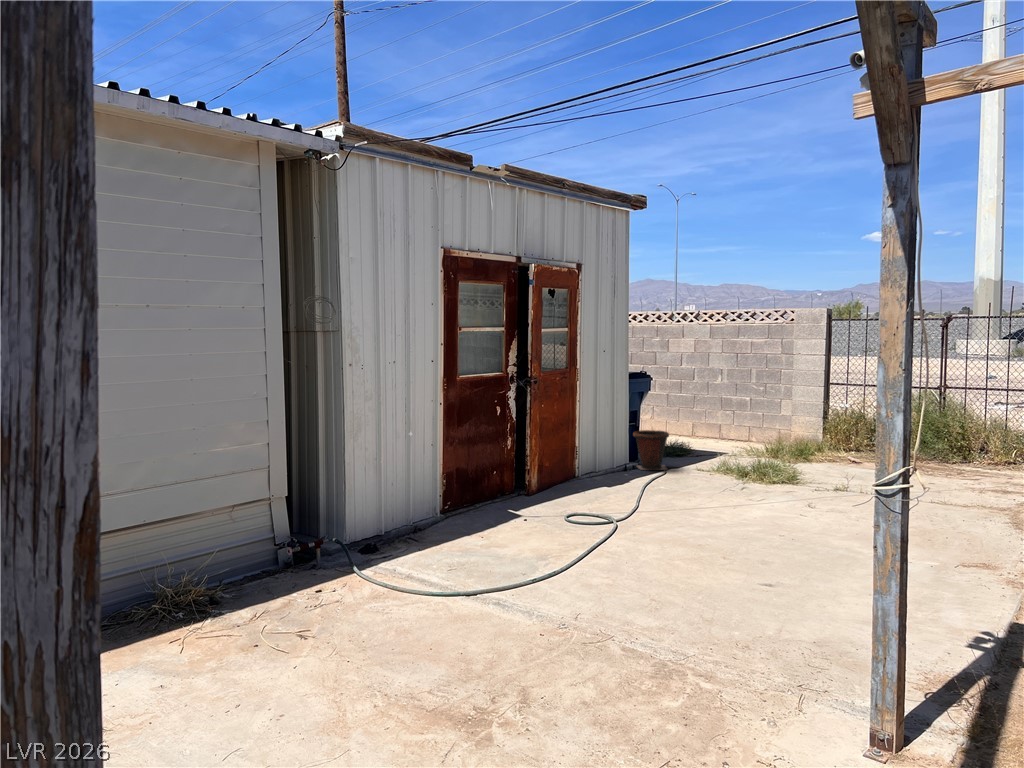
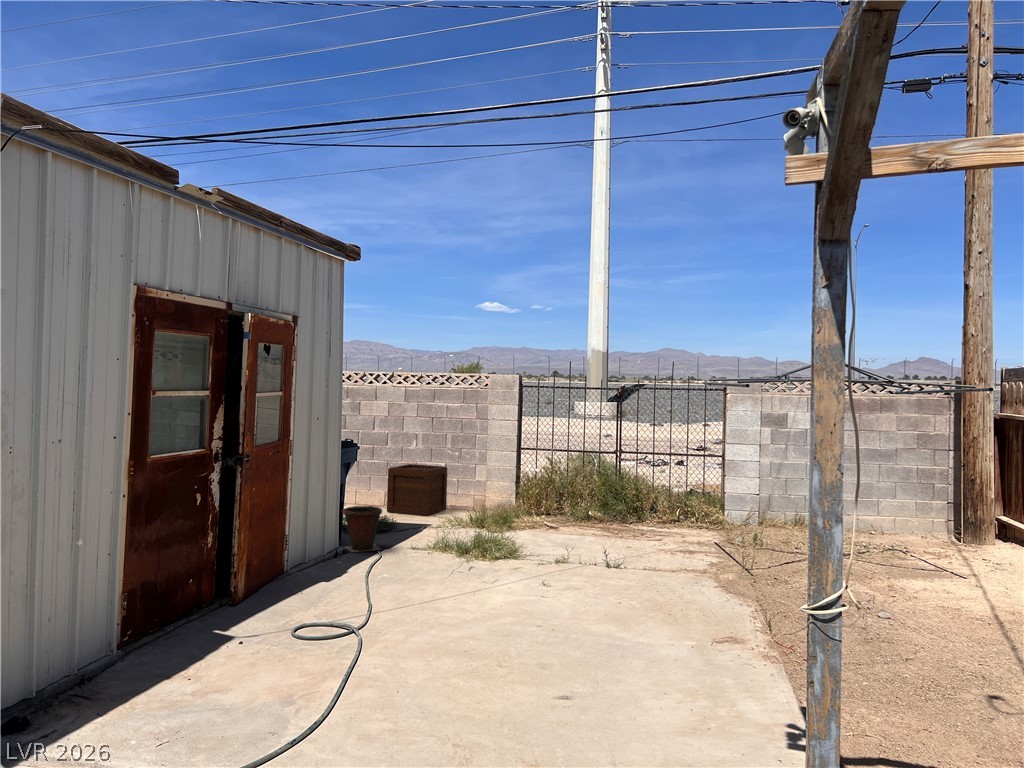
wooden crate: none [690,397,751,446] -> present [387,464,447,516]

